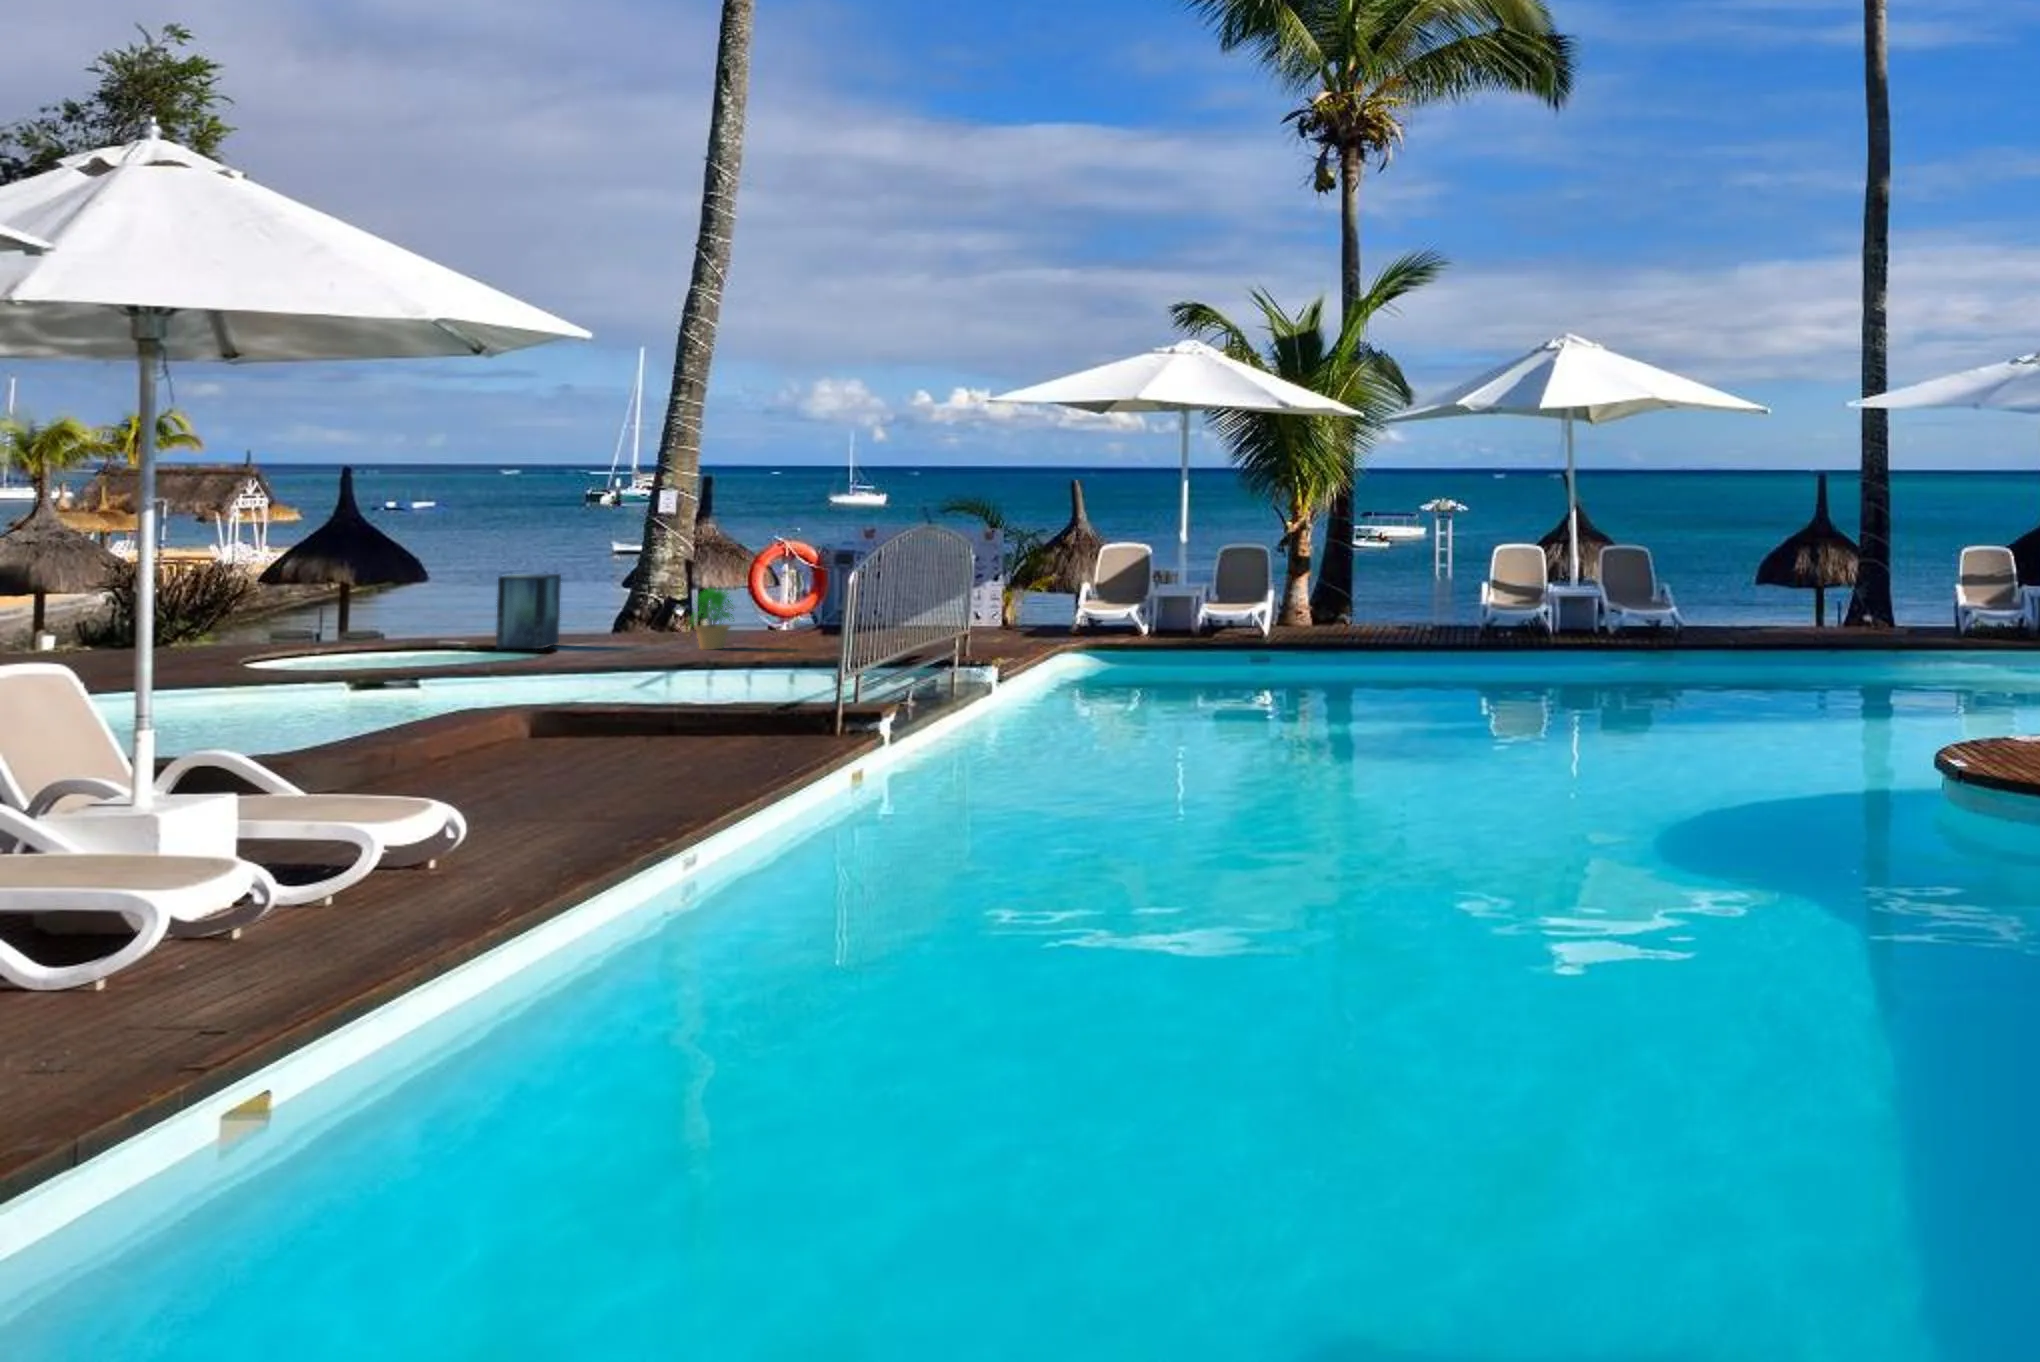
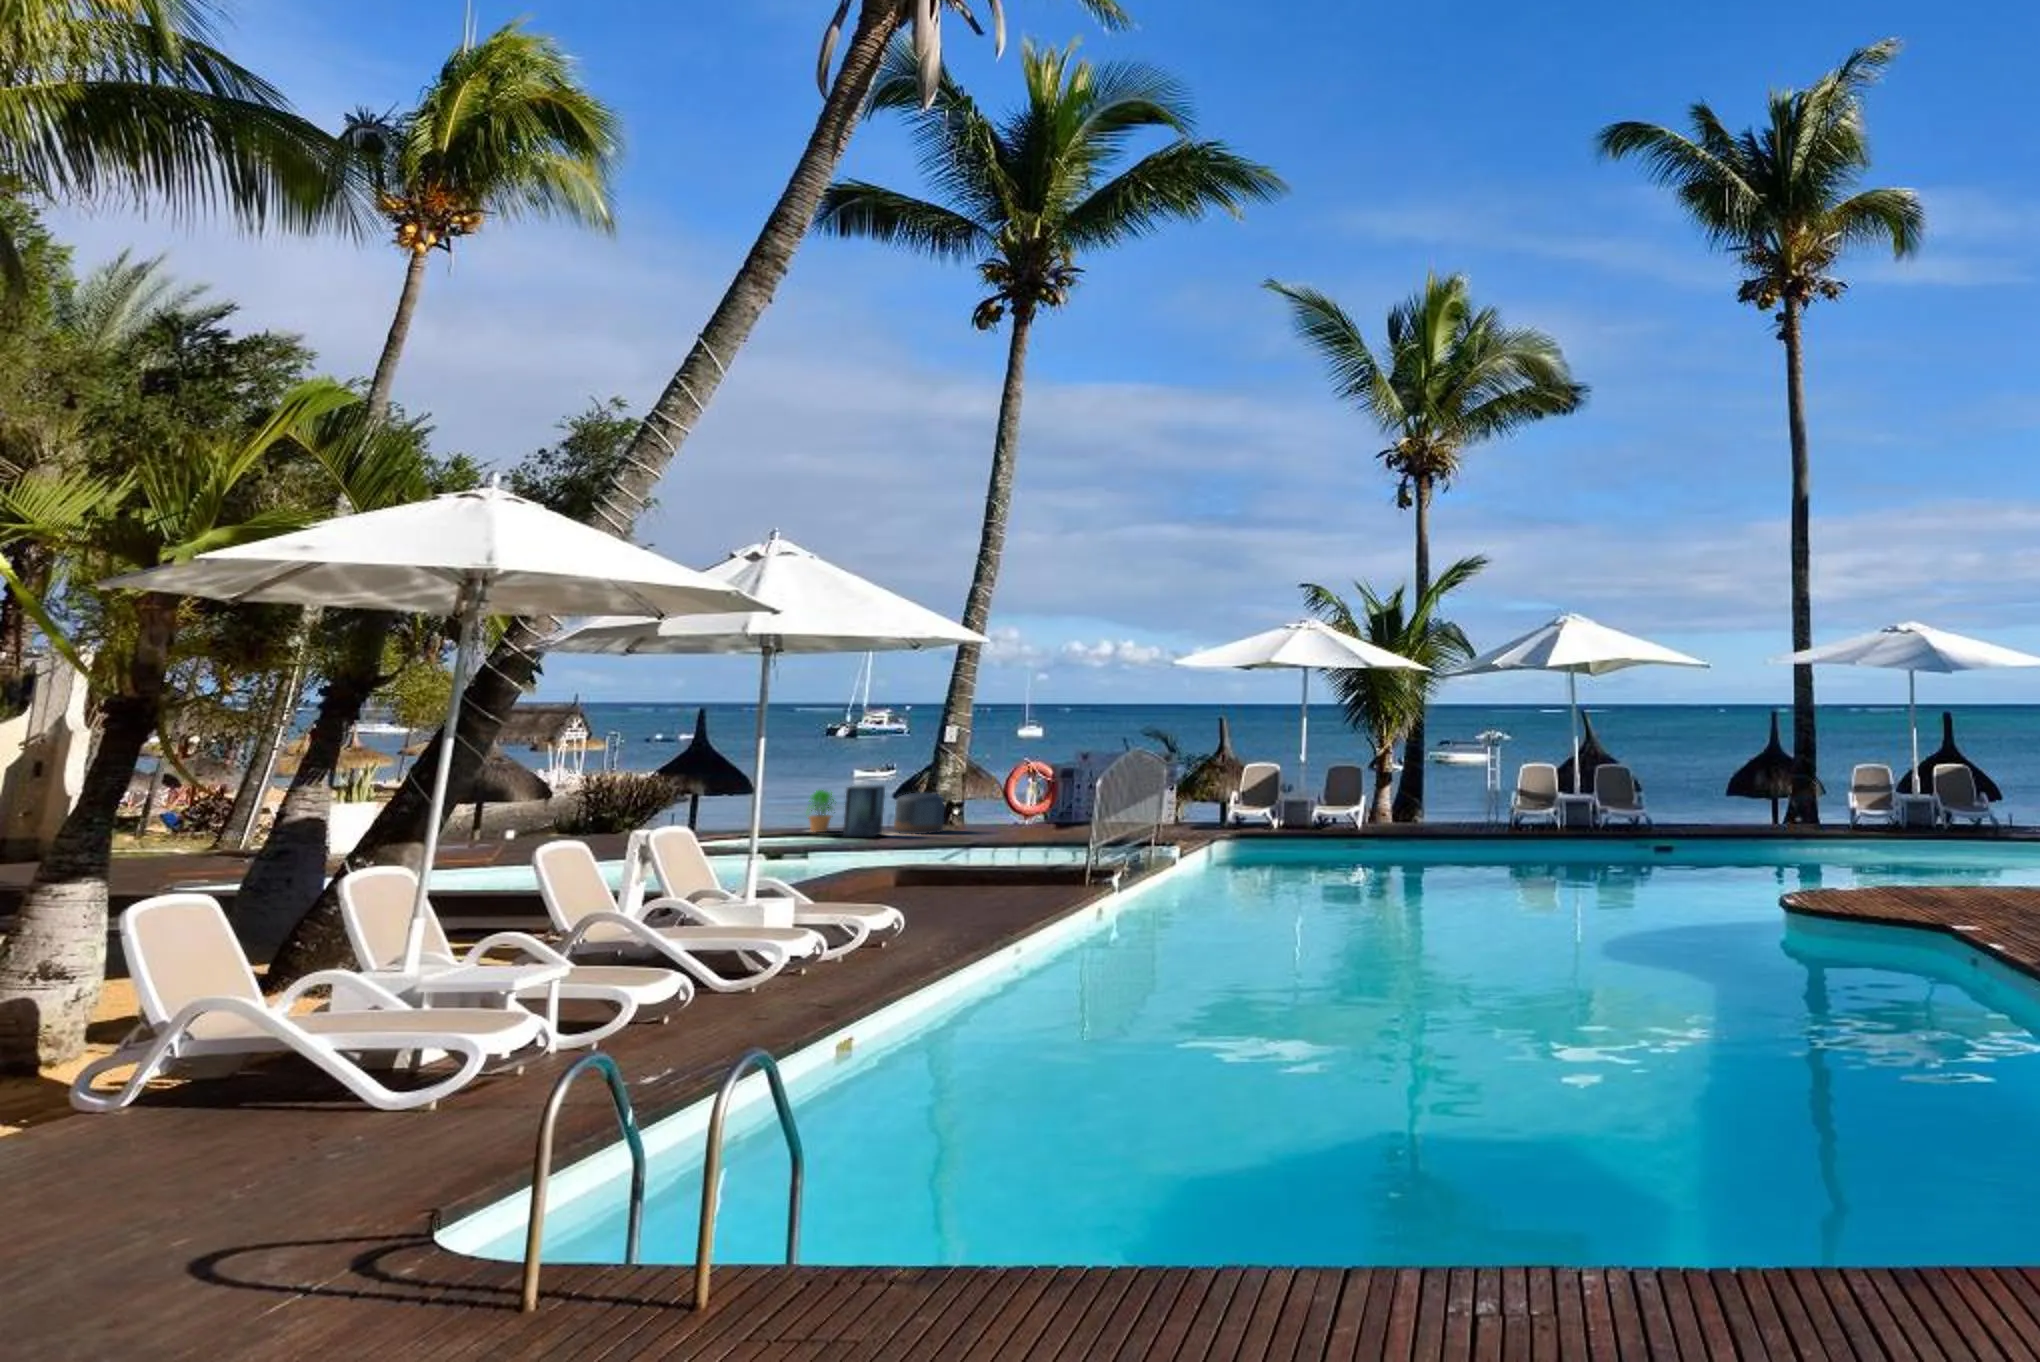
pouf: none [581,584,657,643] -> present [894,793,945,834]
potted plant: present [692,588,734,650] -> present [807,790,836,832]

